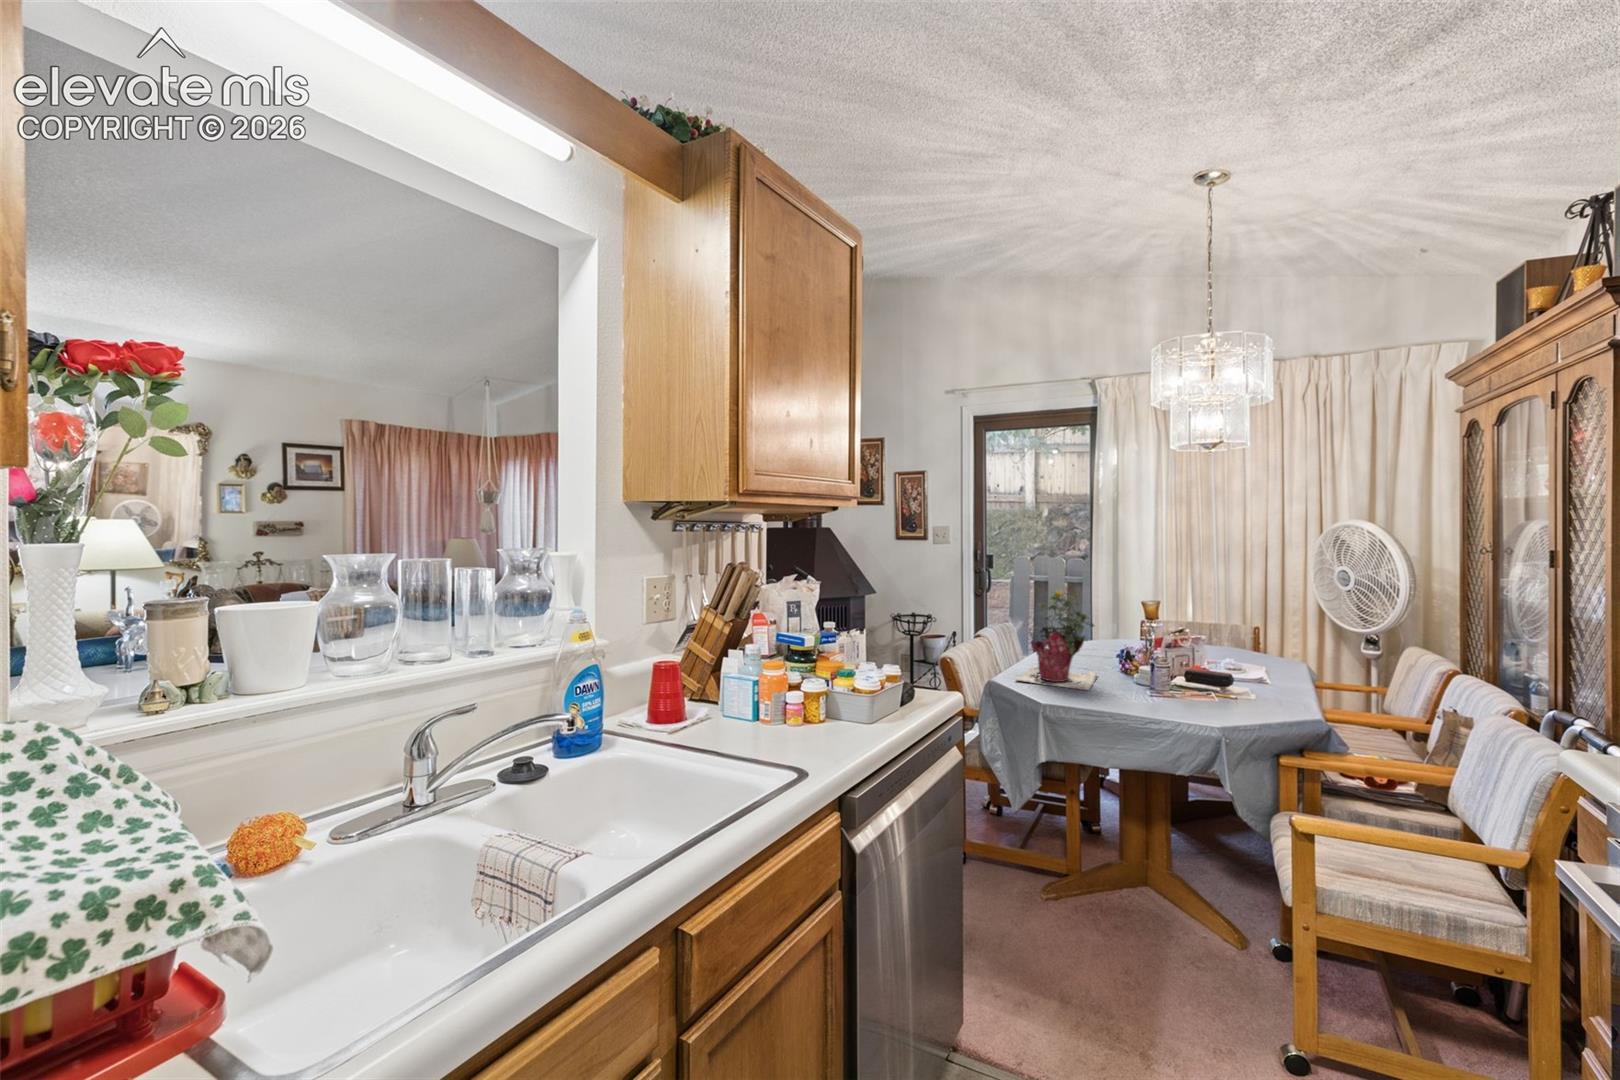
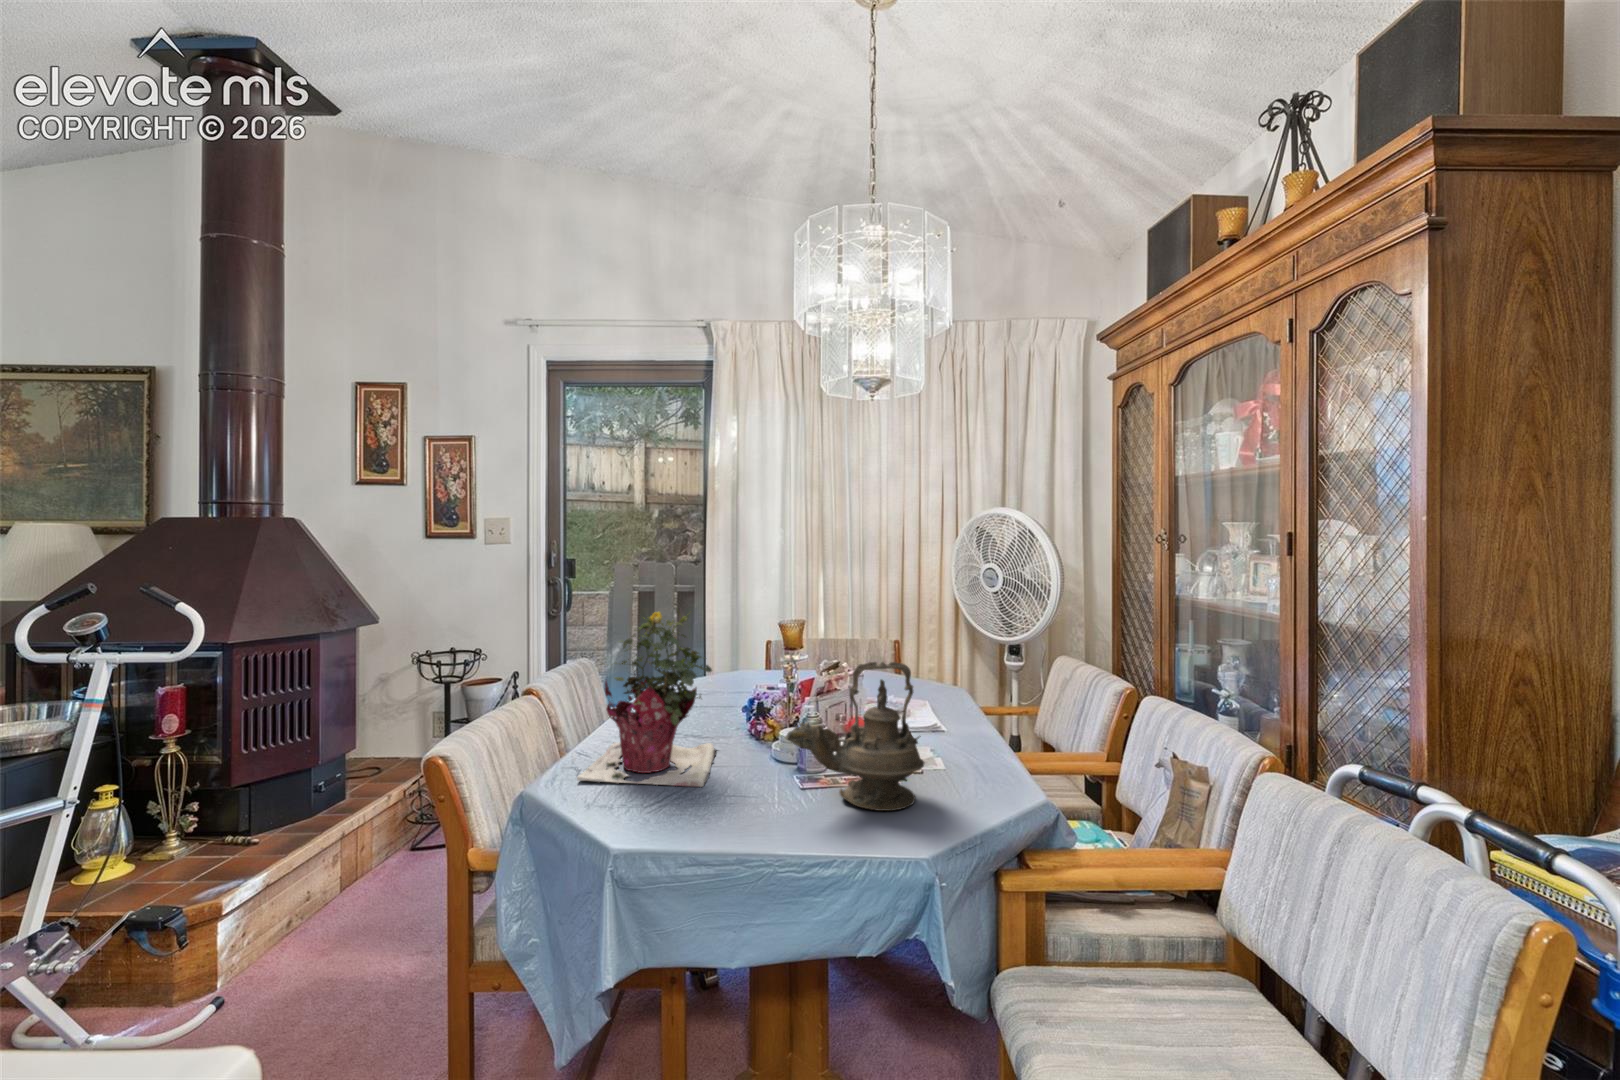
teapot: none [1138,623,1232,712] -> present [786,662,924,811]

